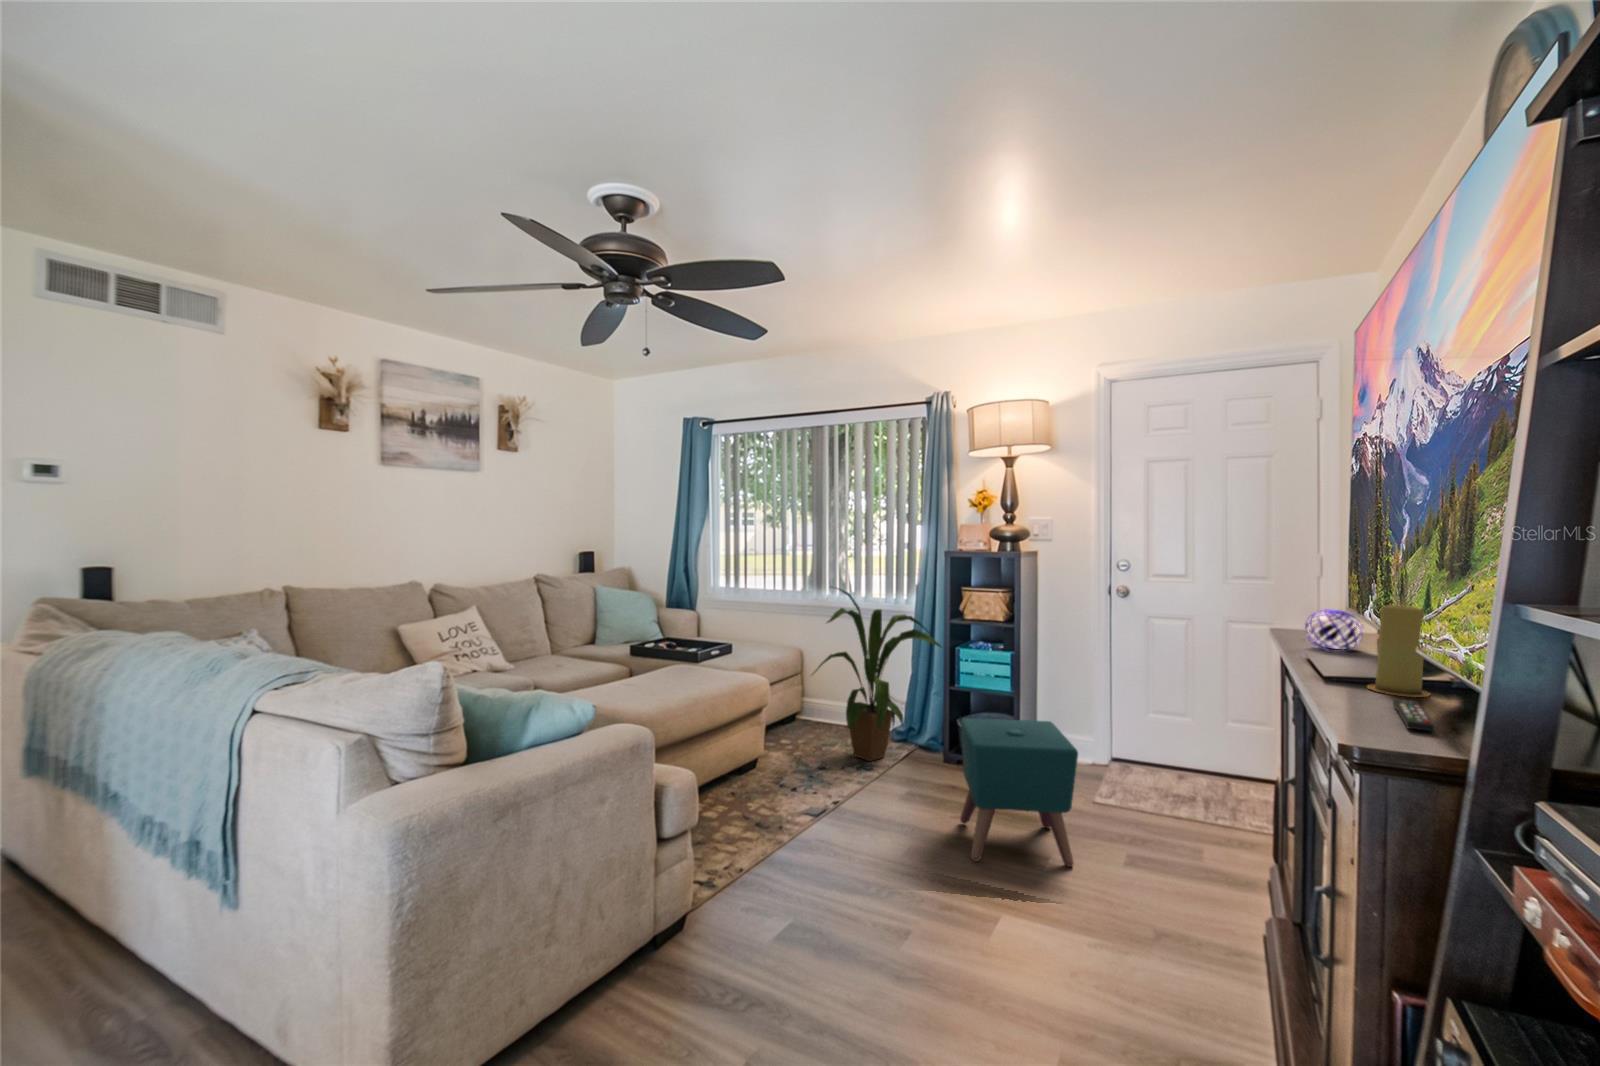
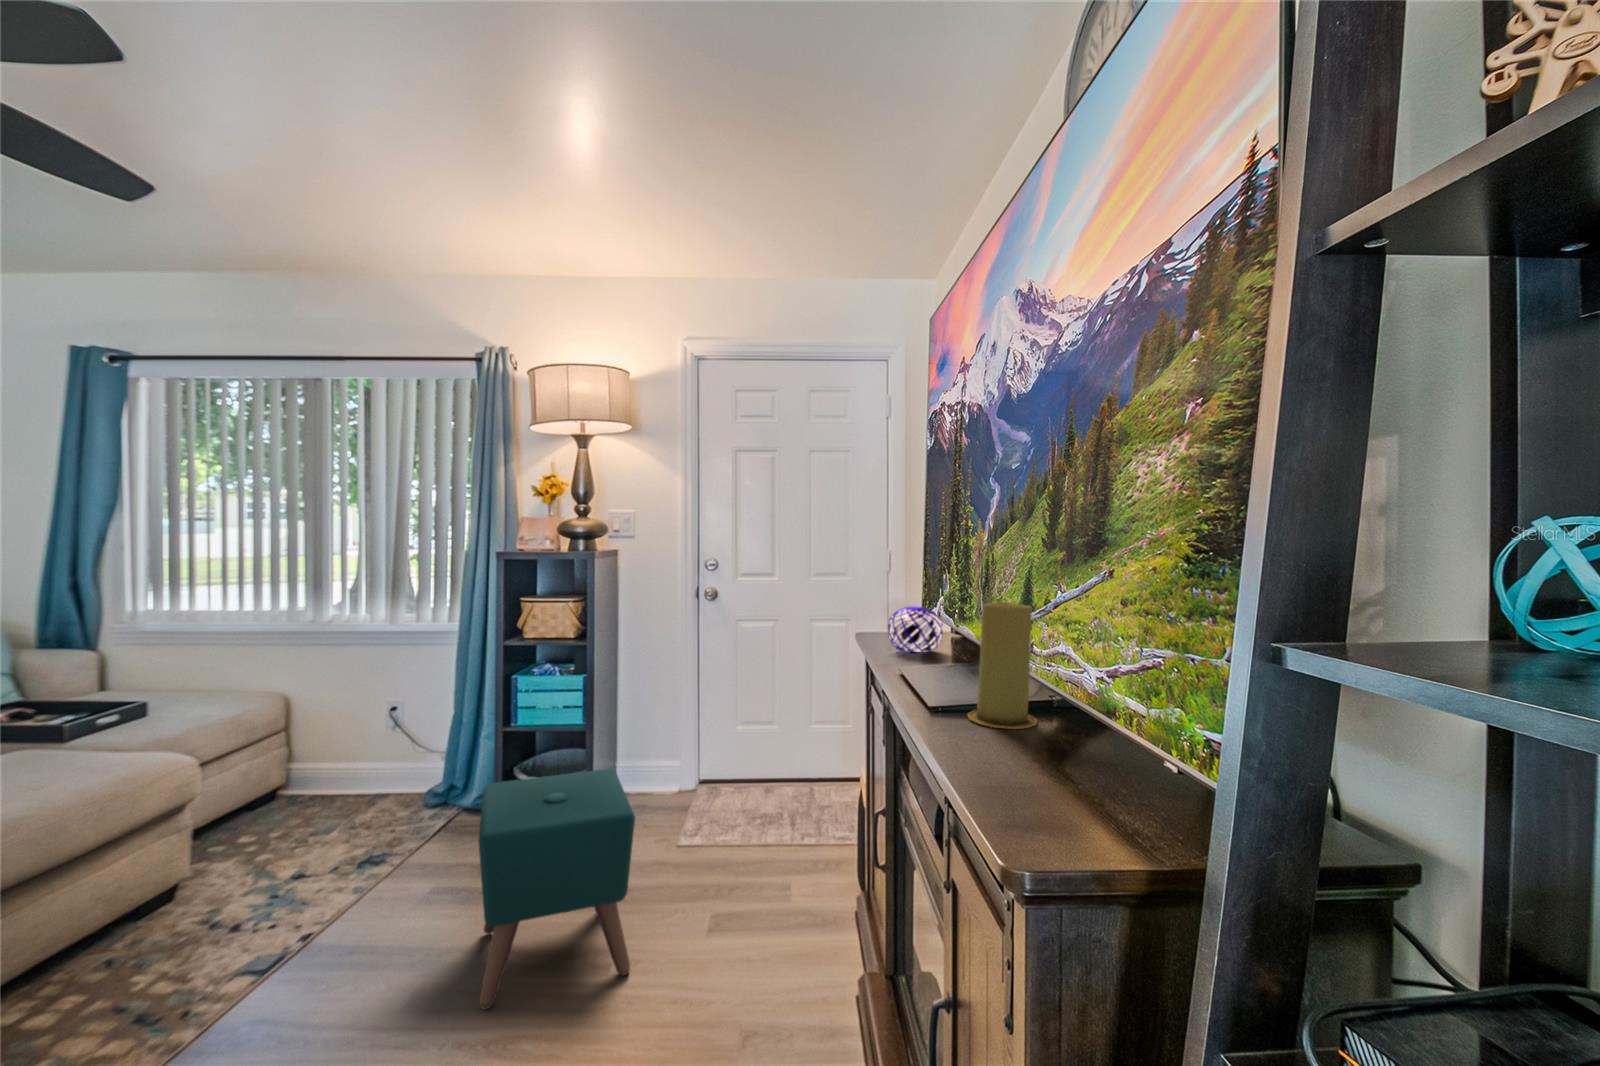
house plant: present [815,588,942,761] -> none [274,604,487,847]
remote control: present [1393,698,1434,731] -> none [1011,744,1093,820]

